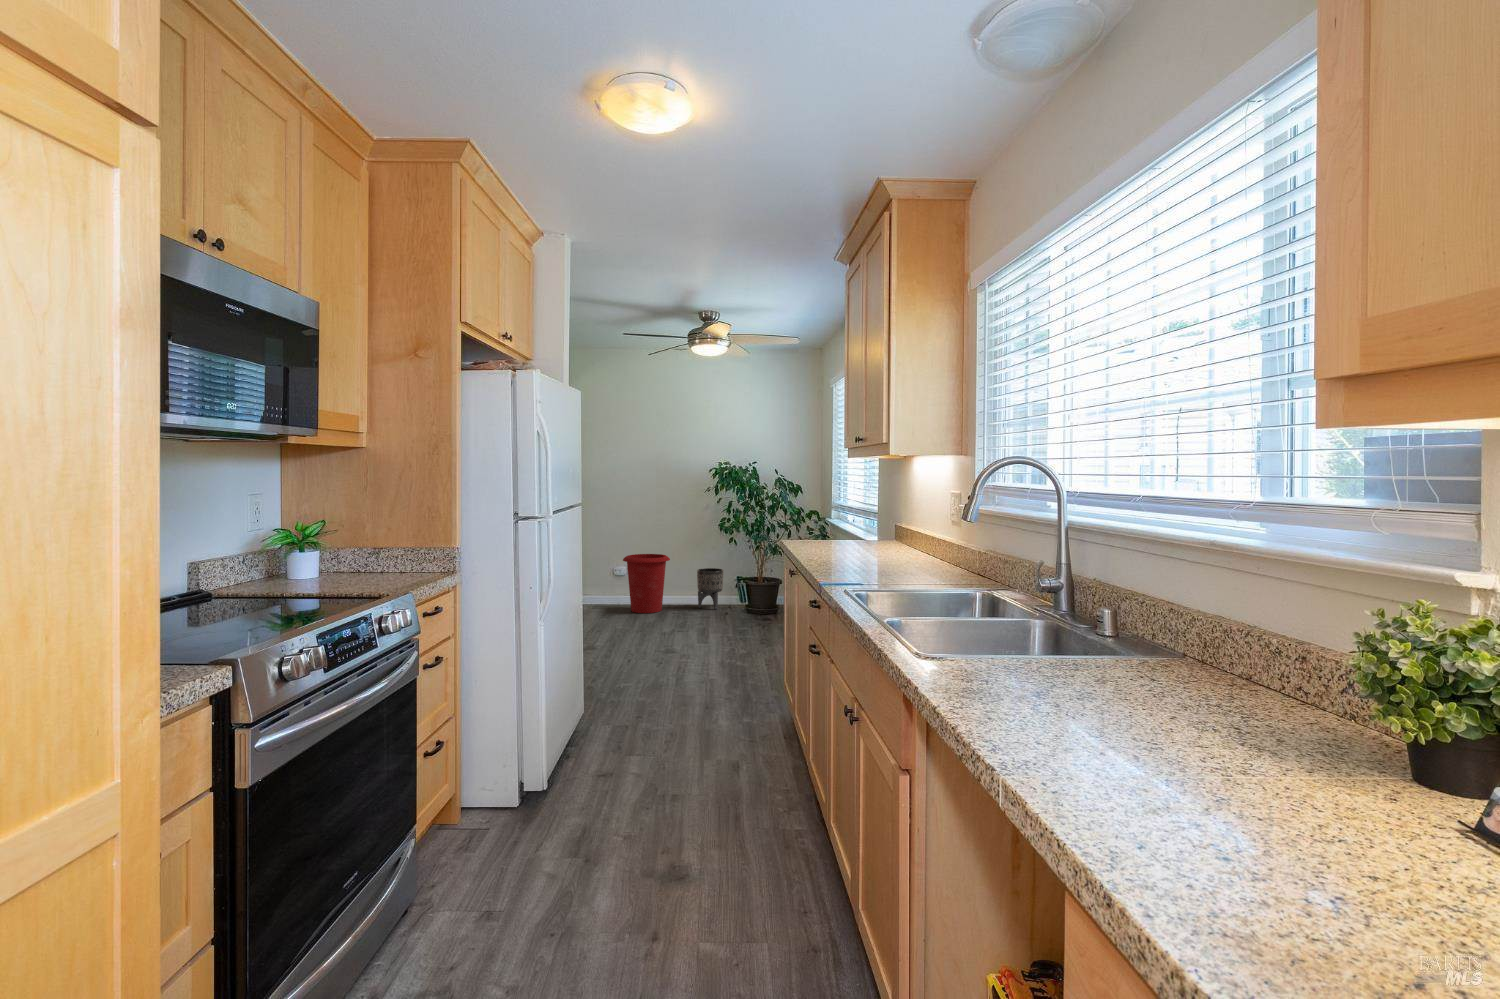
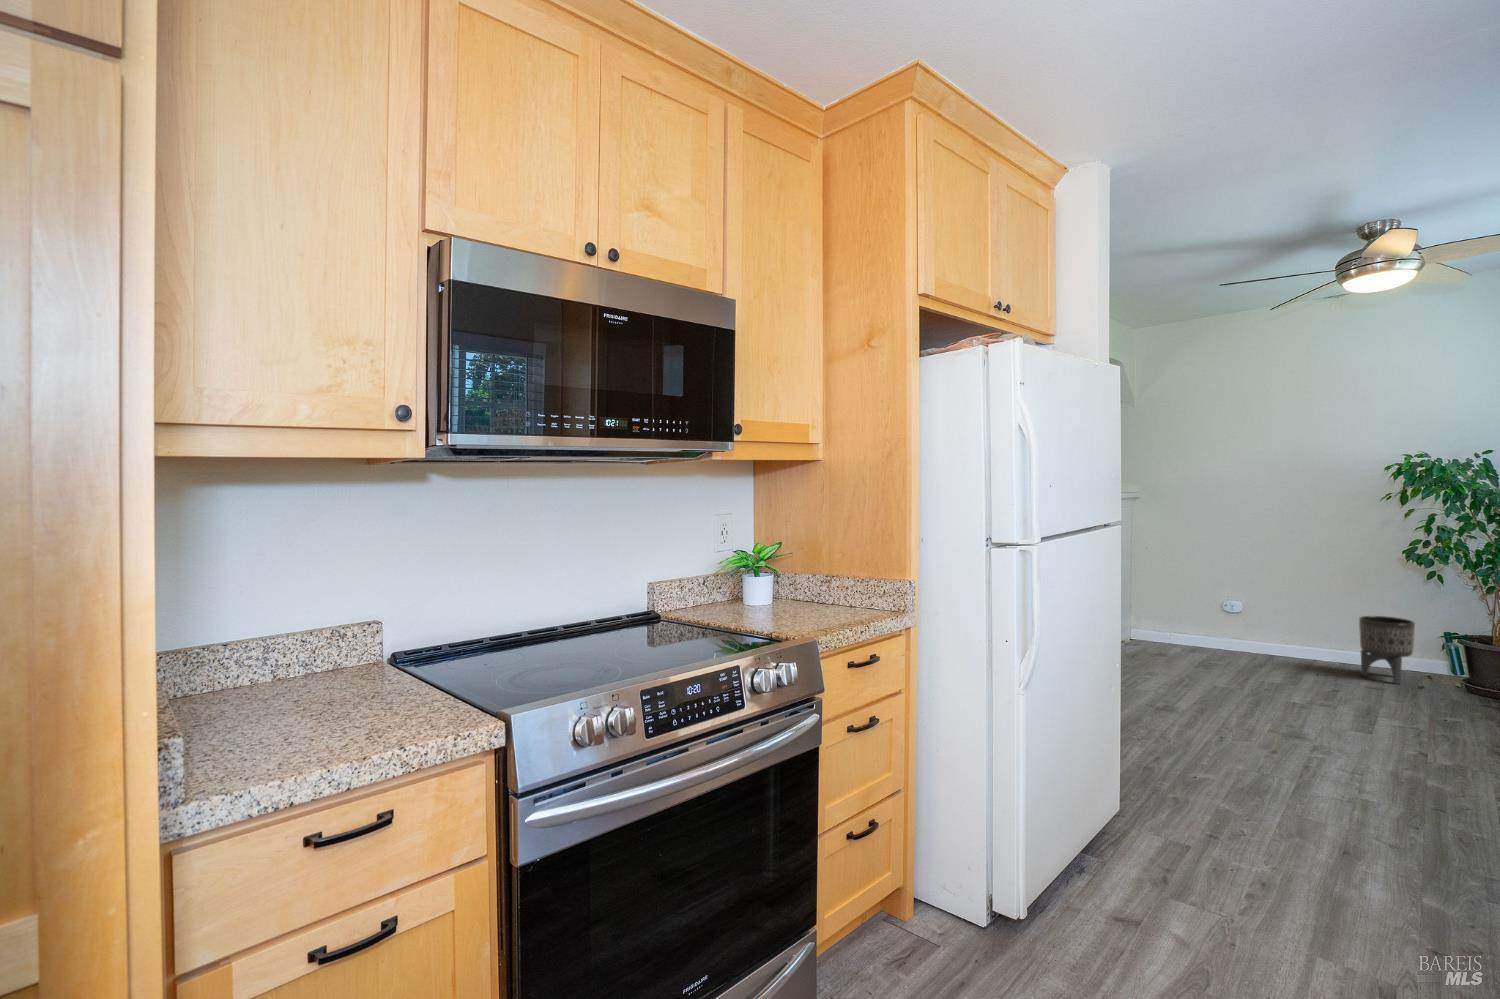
waste bin: present [623,554,670,613] -> none [1224,585,1307,672]

